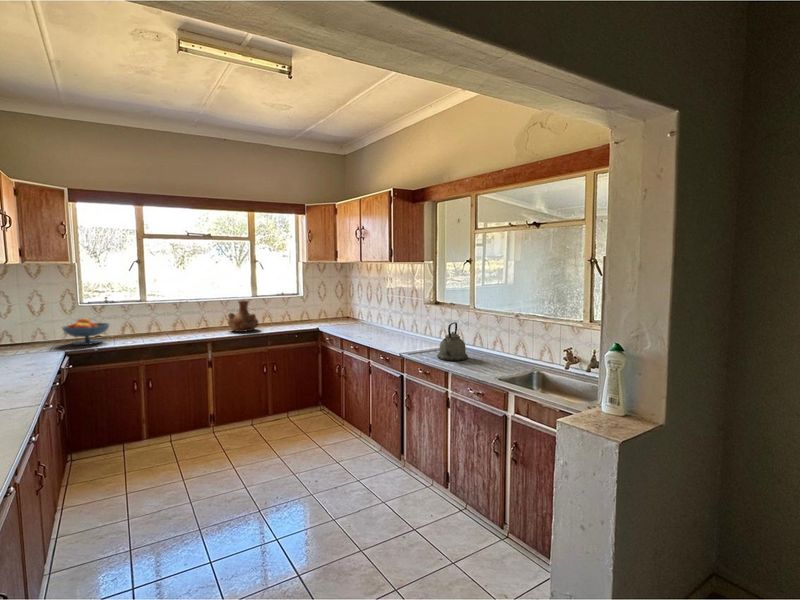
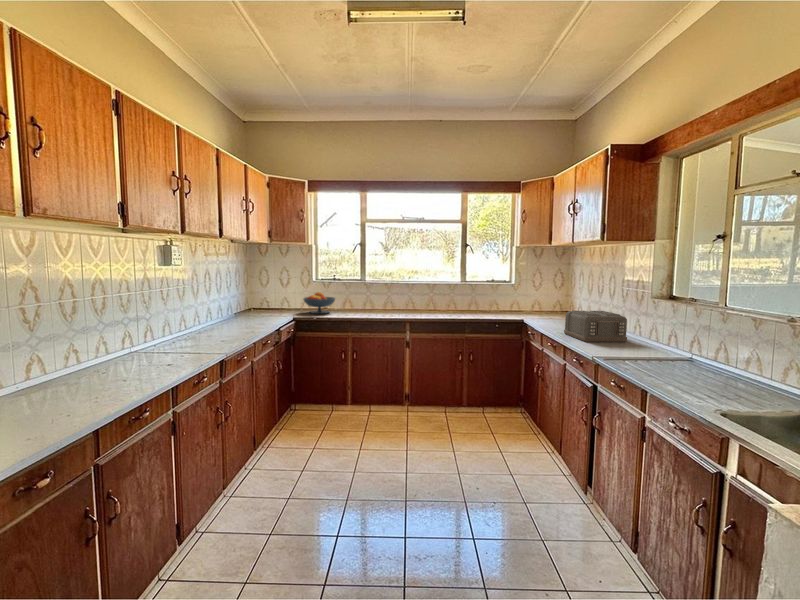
vase: present [228,300,258,332] -> none [431,284,459,316]
toaster: none [363,316,410,342] -> present [564,311,627,342]
kettle: present [437,322,468,361] -> none [642,322,694,378]

